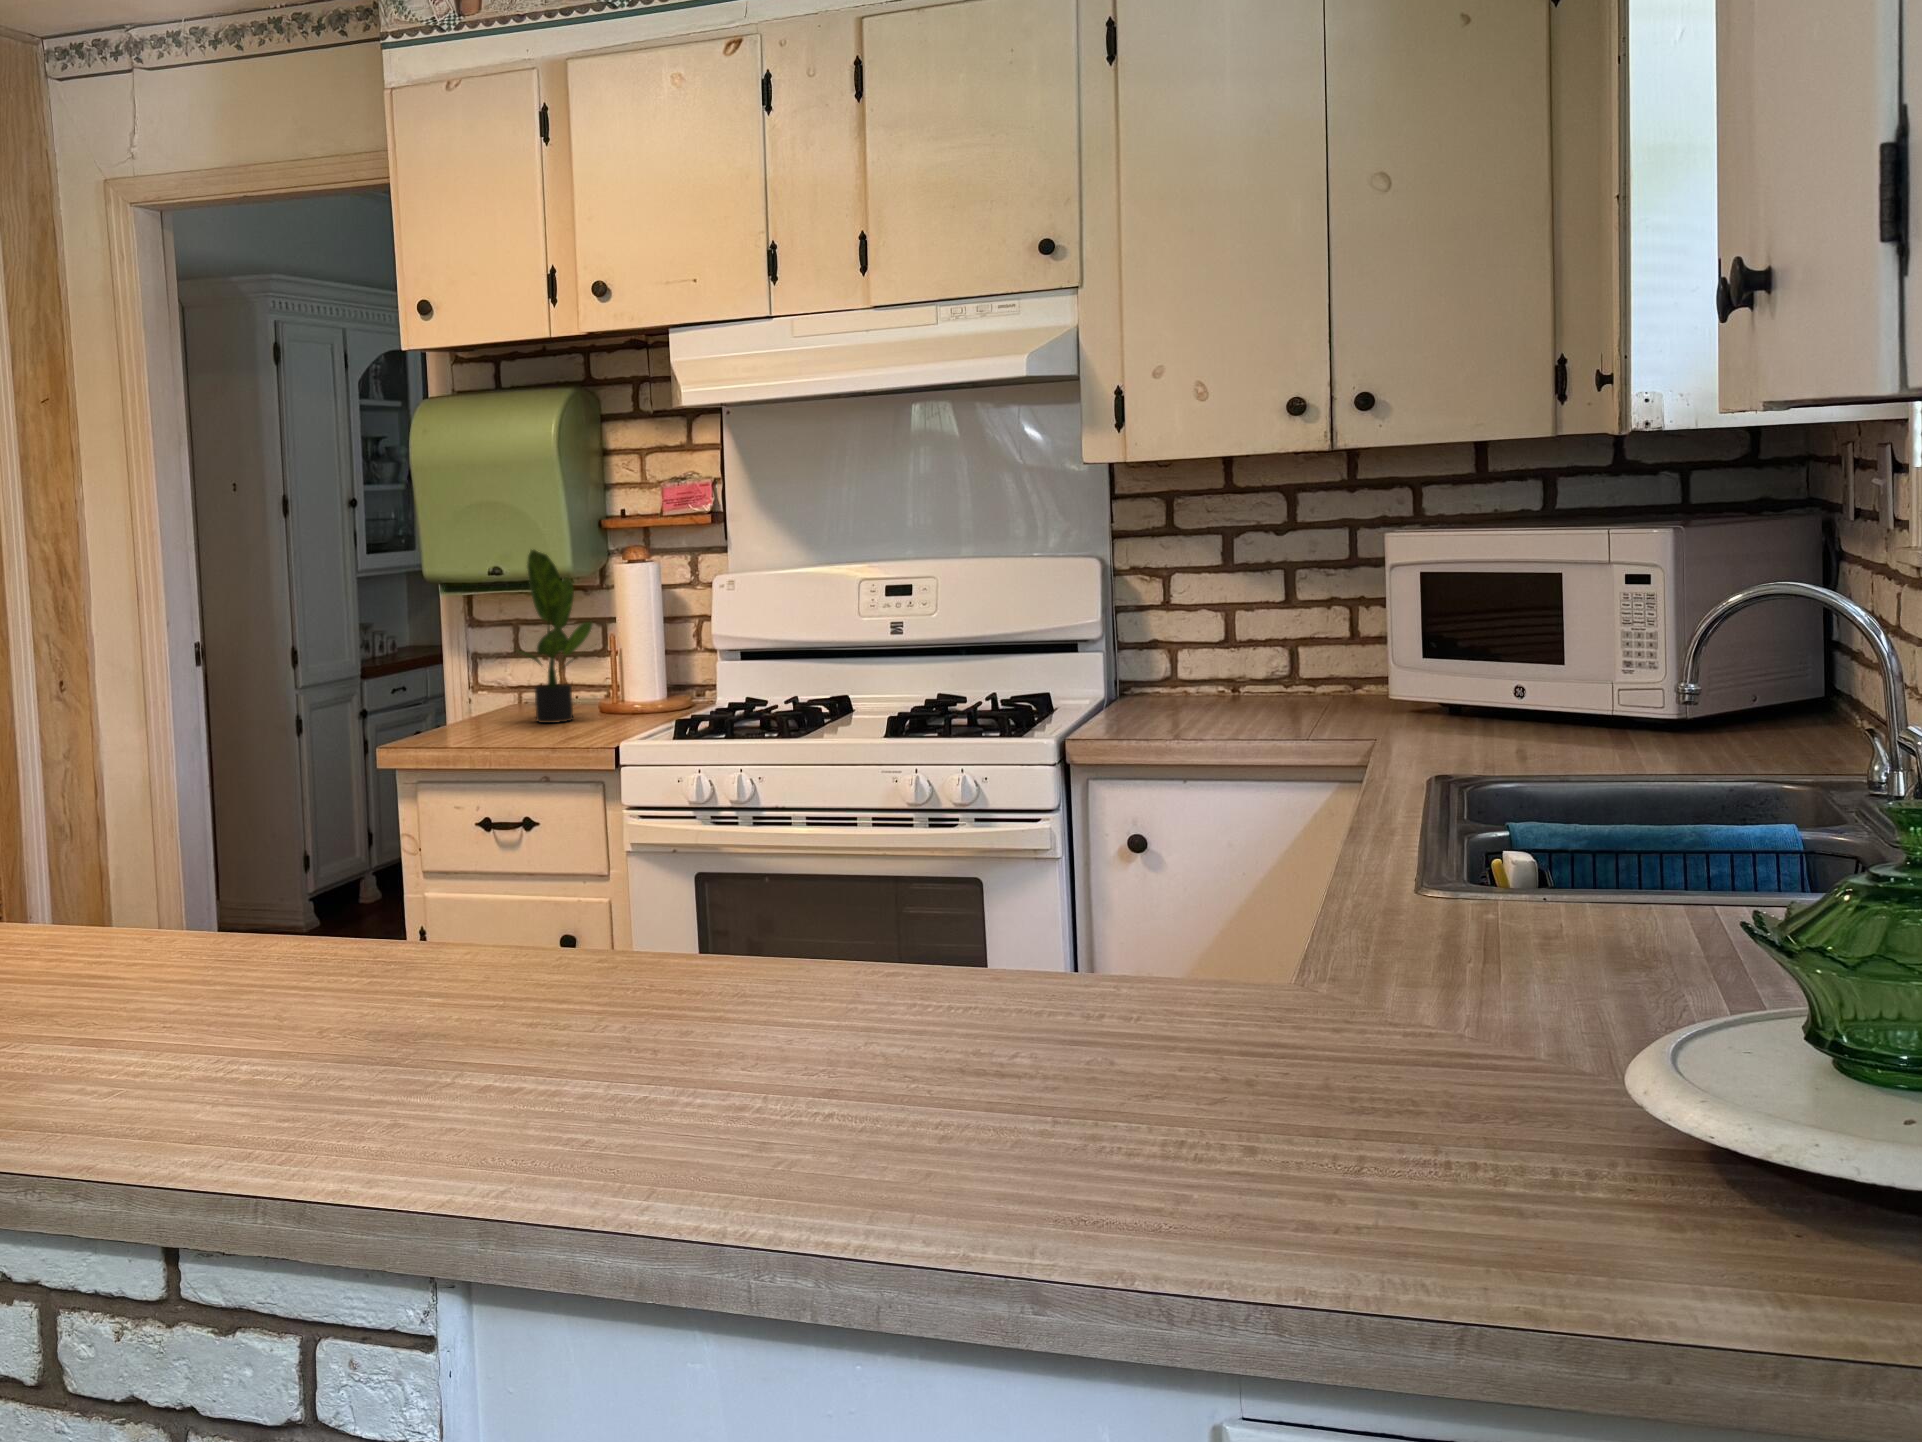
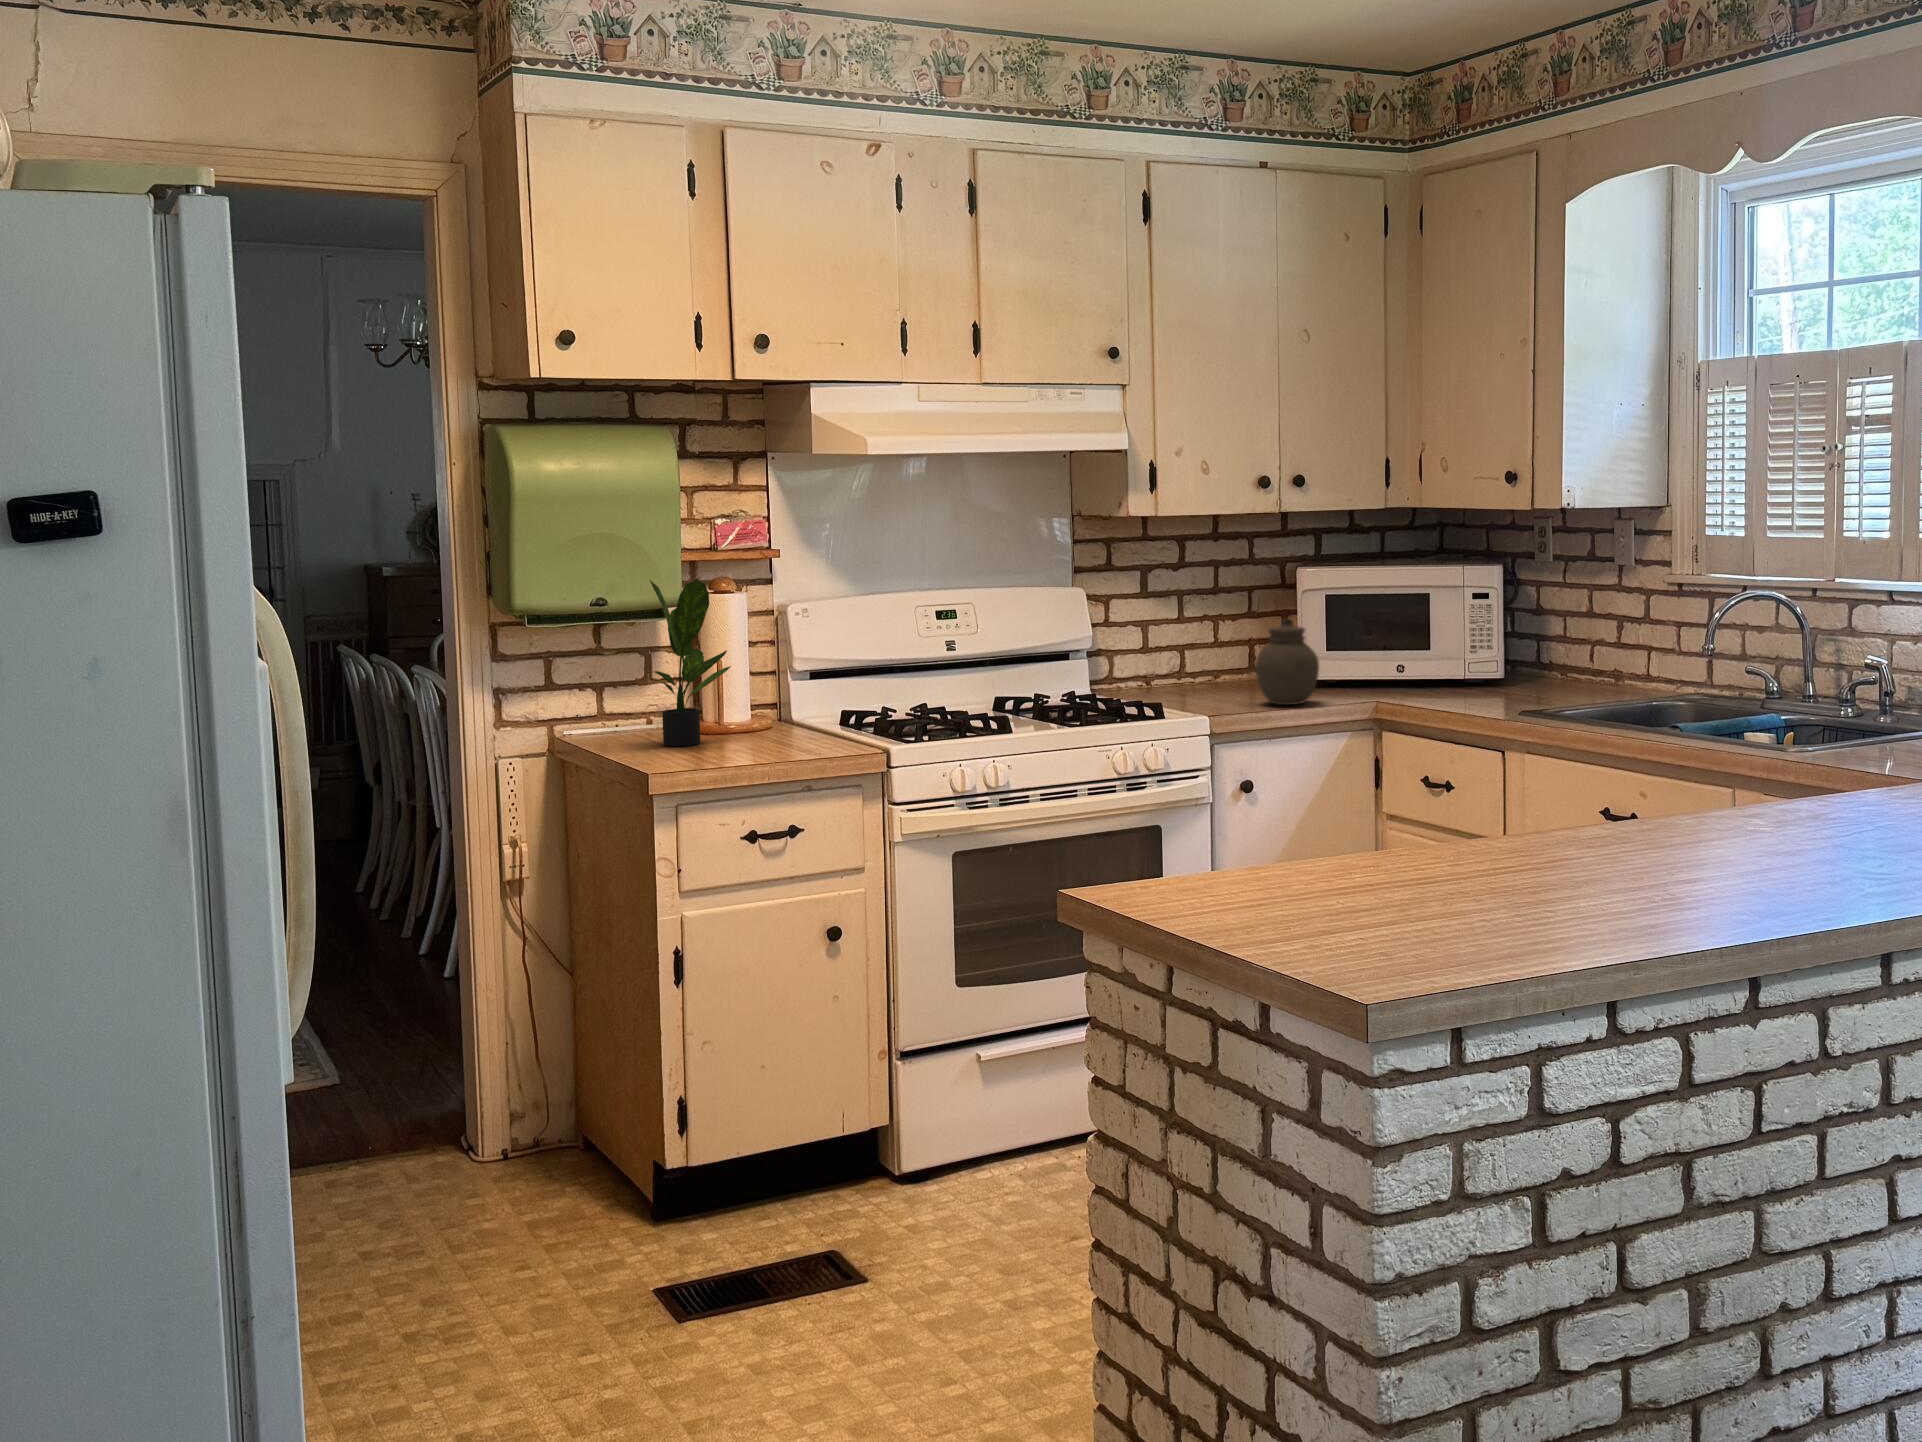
jar: none [1210,609,1307,736] -> present [1255,618,1319,705]

